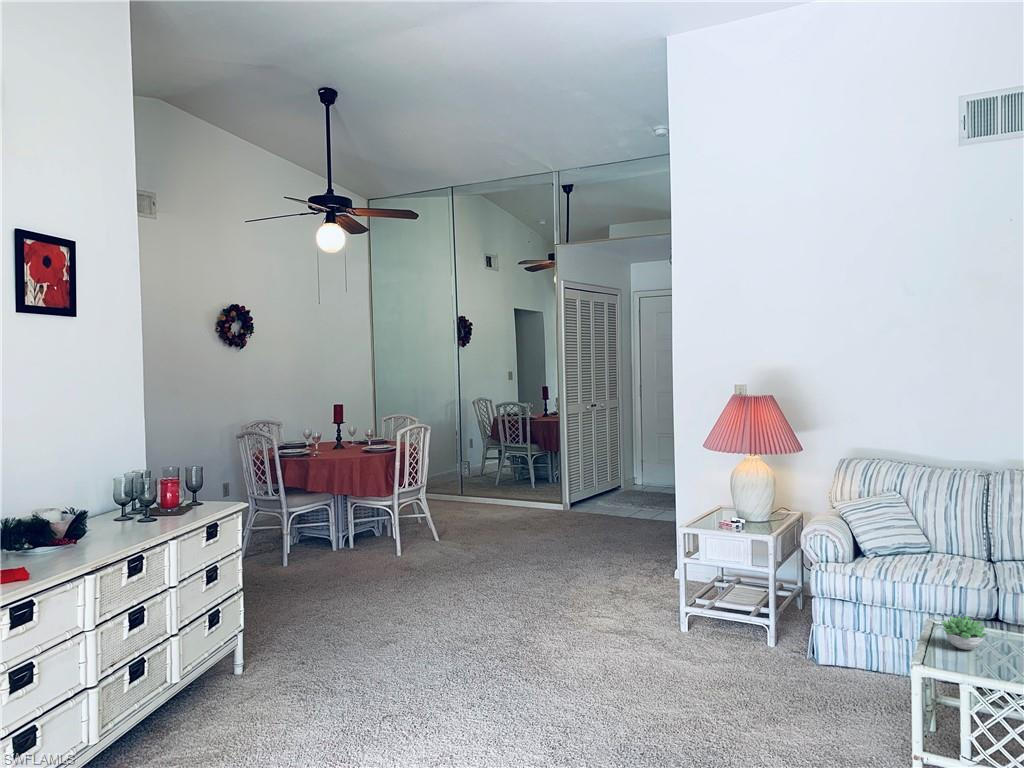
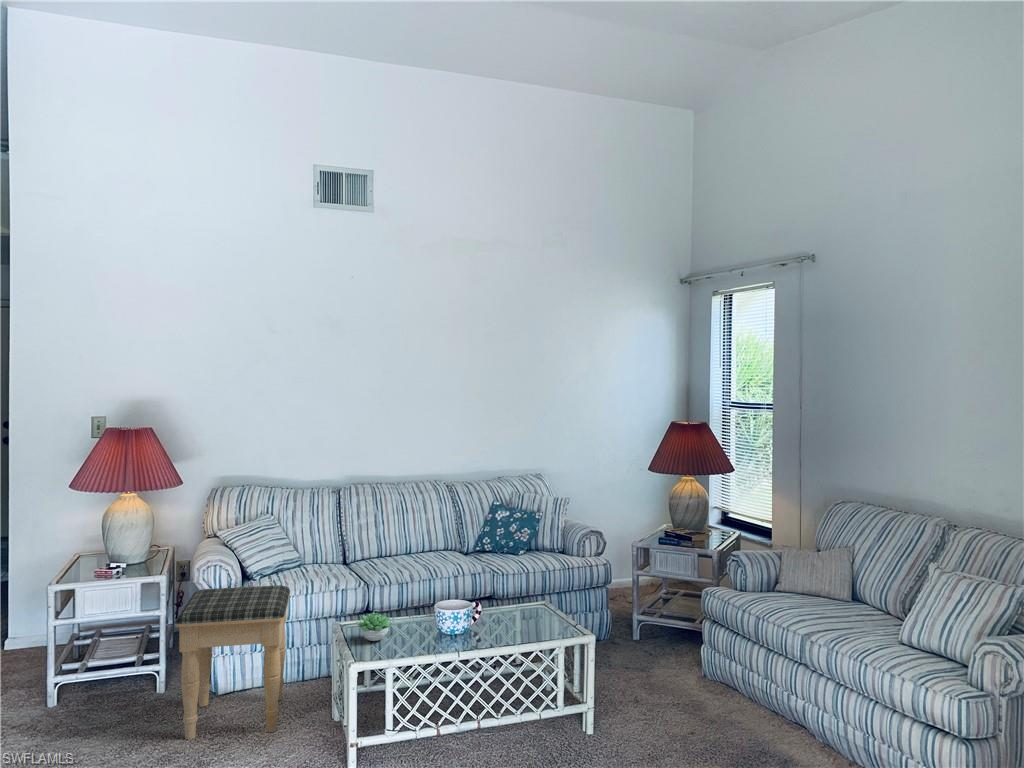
footstool: none [757,555,890,715] -> present [175,585,290,740]

